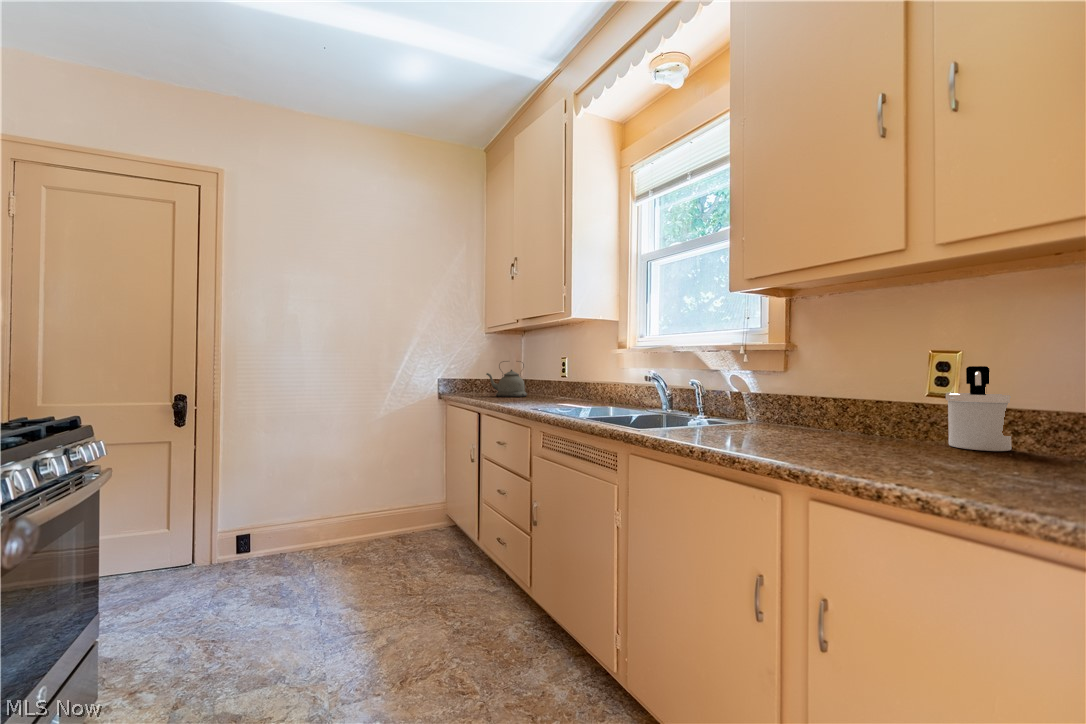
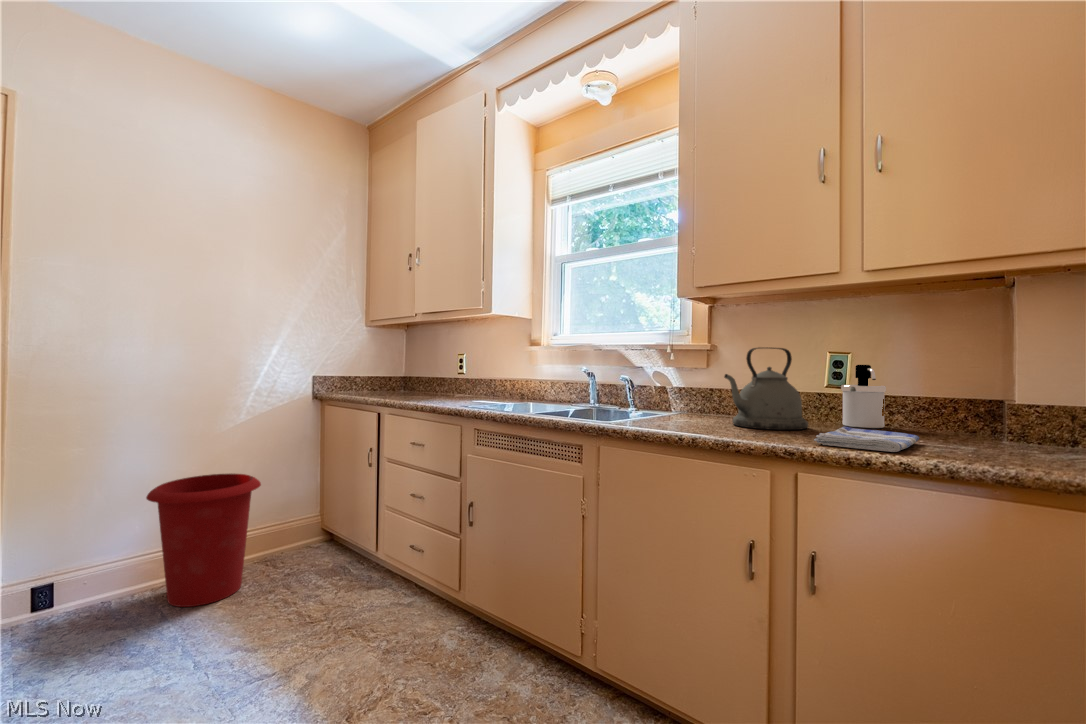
kettle: present [486,361,527,397] -> present [724,347,808,430]
dish towel: none [831,447,1006,484] -> present [814,427,919,452]
waste bin: none [307,461,389,566] -> present [146,474,261,607]

